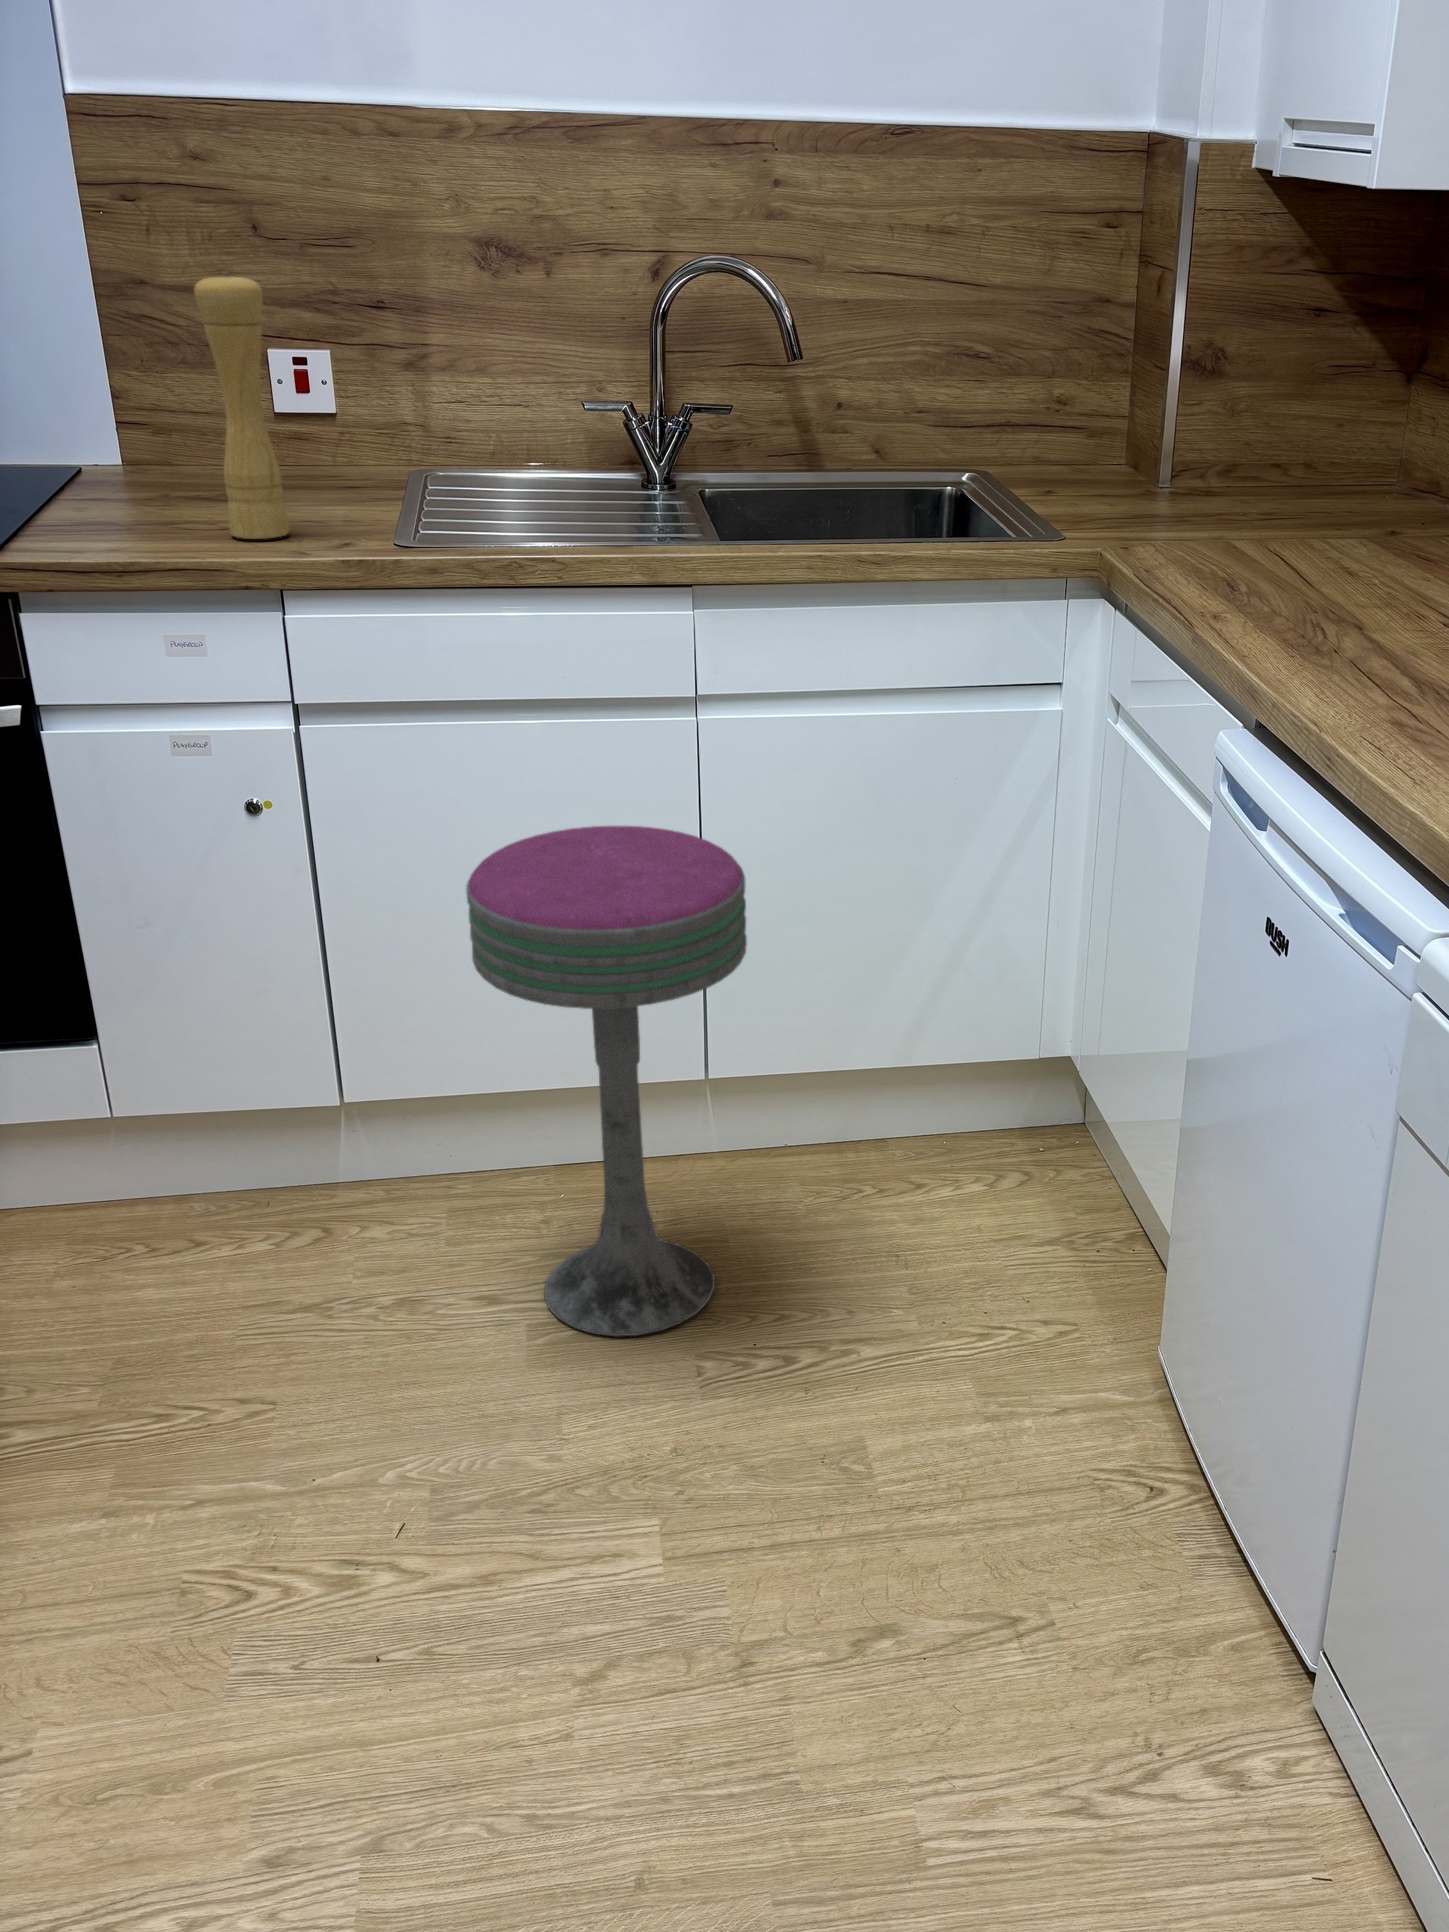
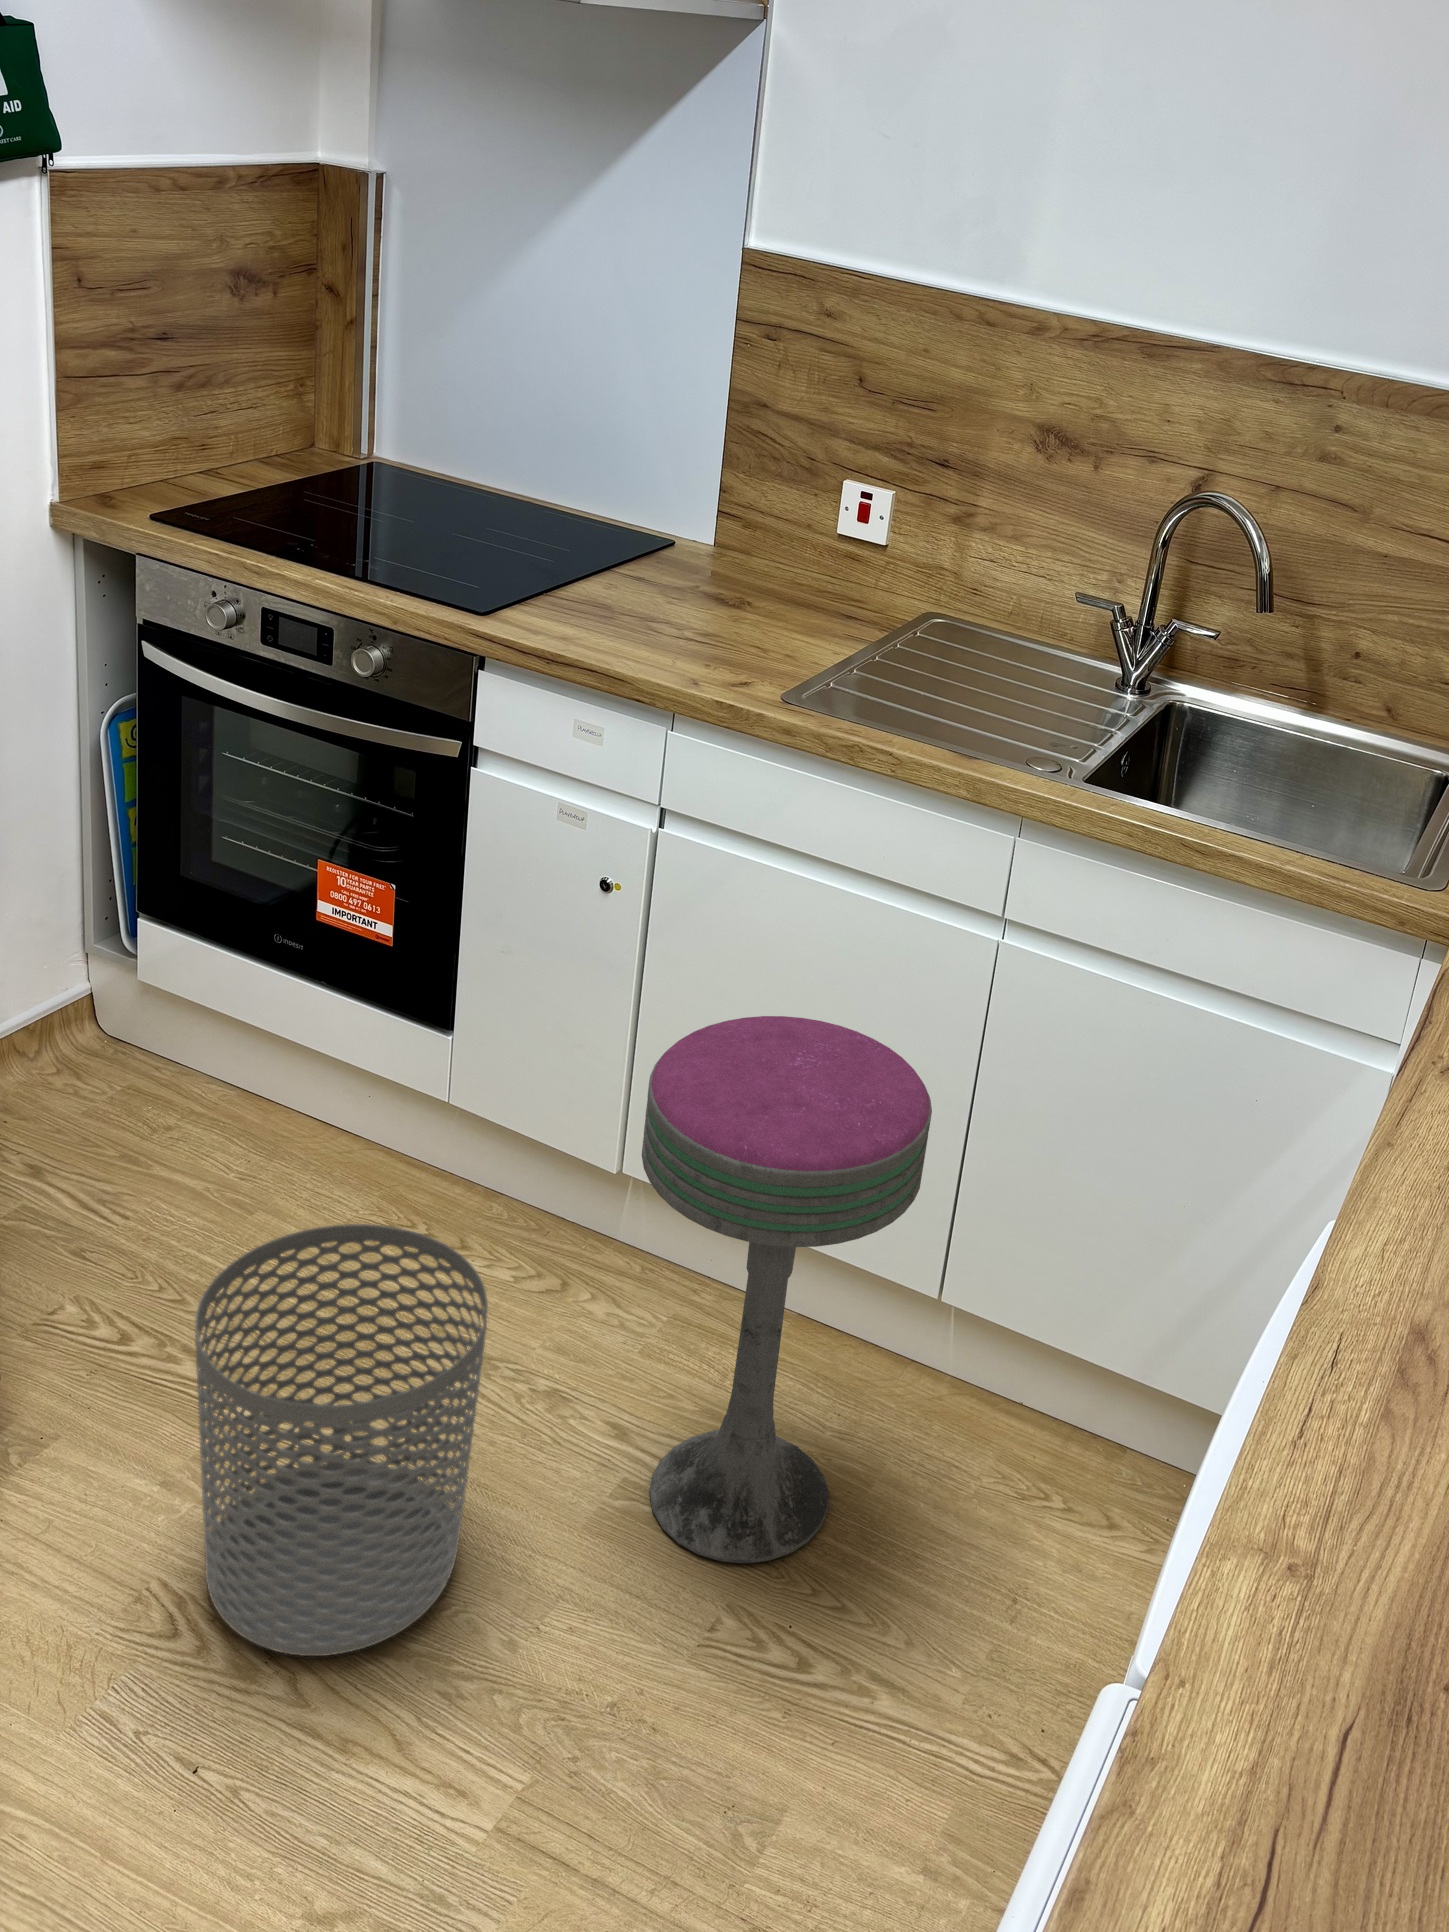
pepper mill: present [194,272,289,539] -> none [666,435,743,665]
waste bin: none [146,1144,464,1564] -> present [195,1224,488,1656]

